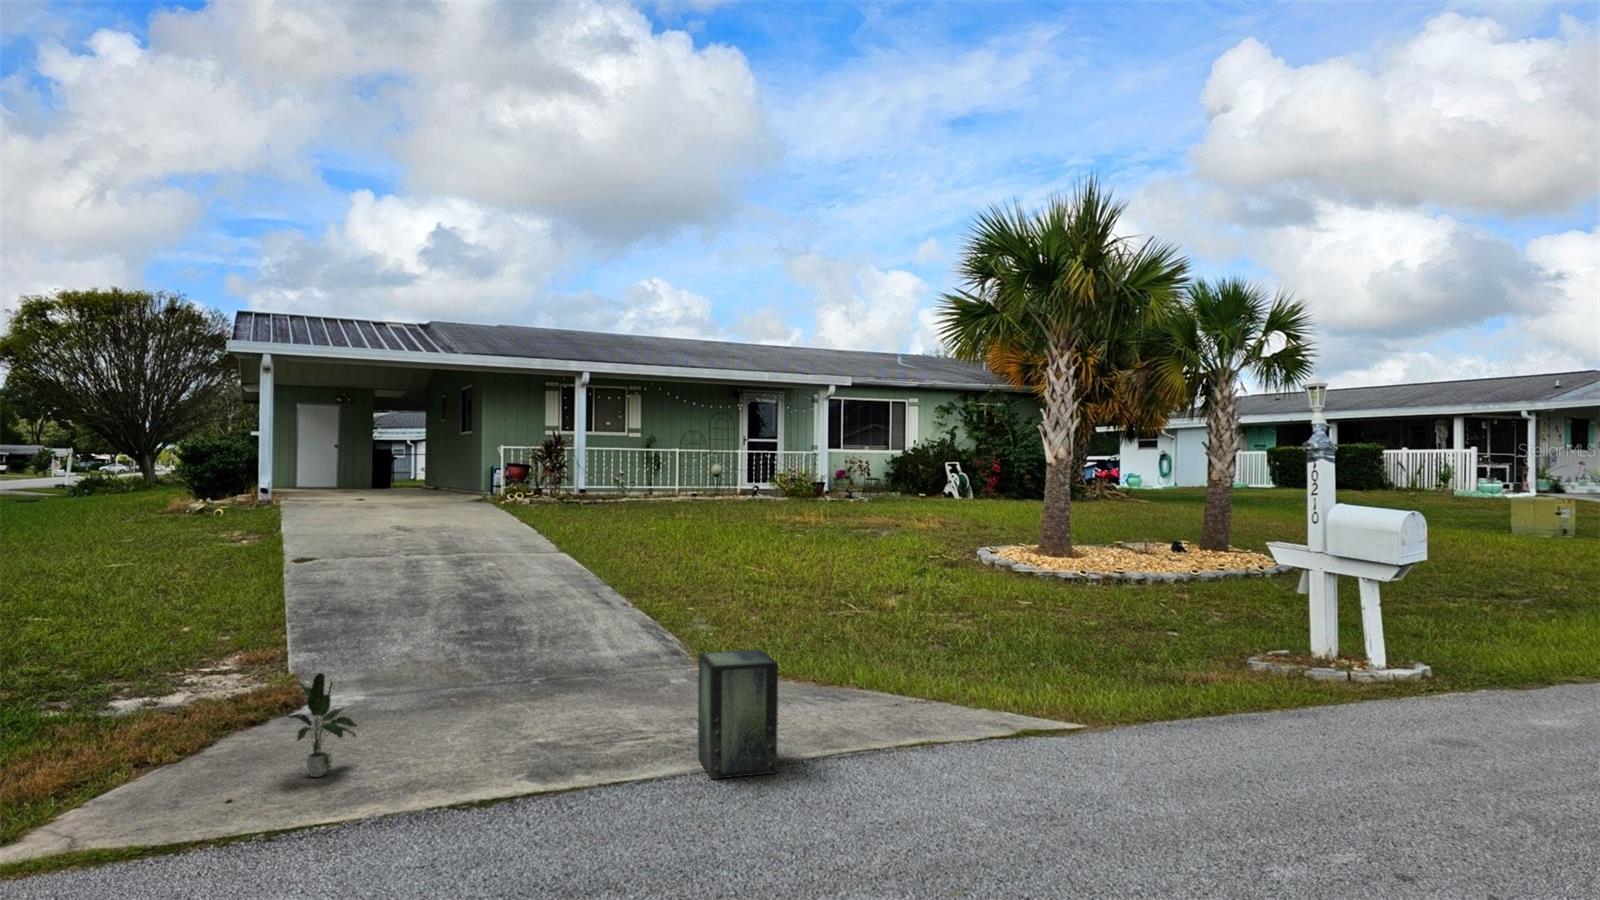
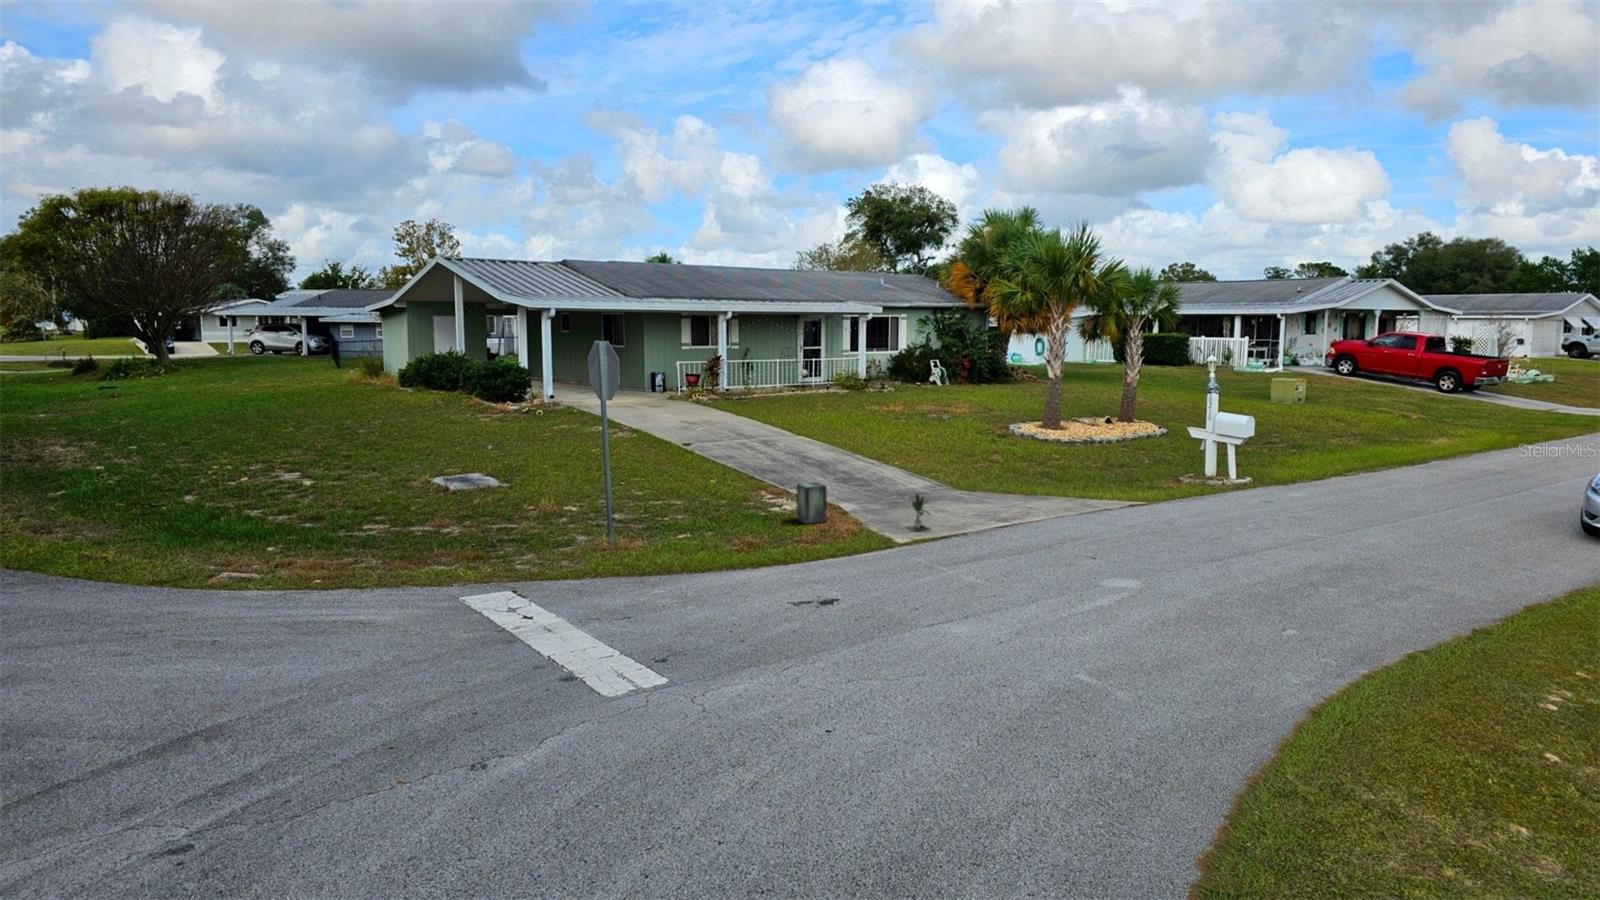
storage box: present [698,650,778,779] -> present [797,482,827,524]

